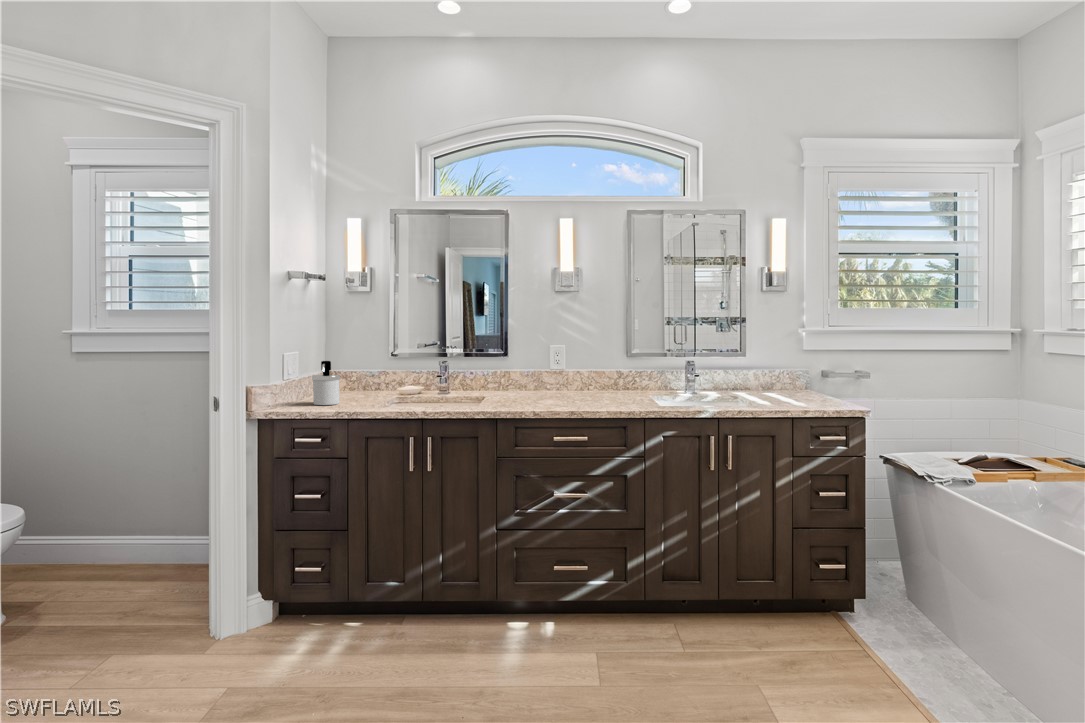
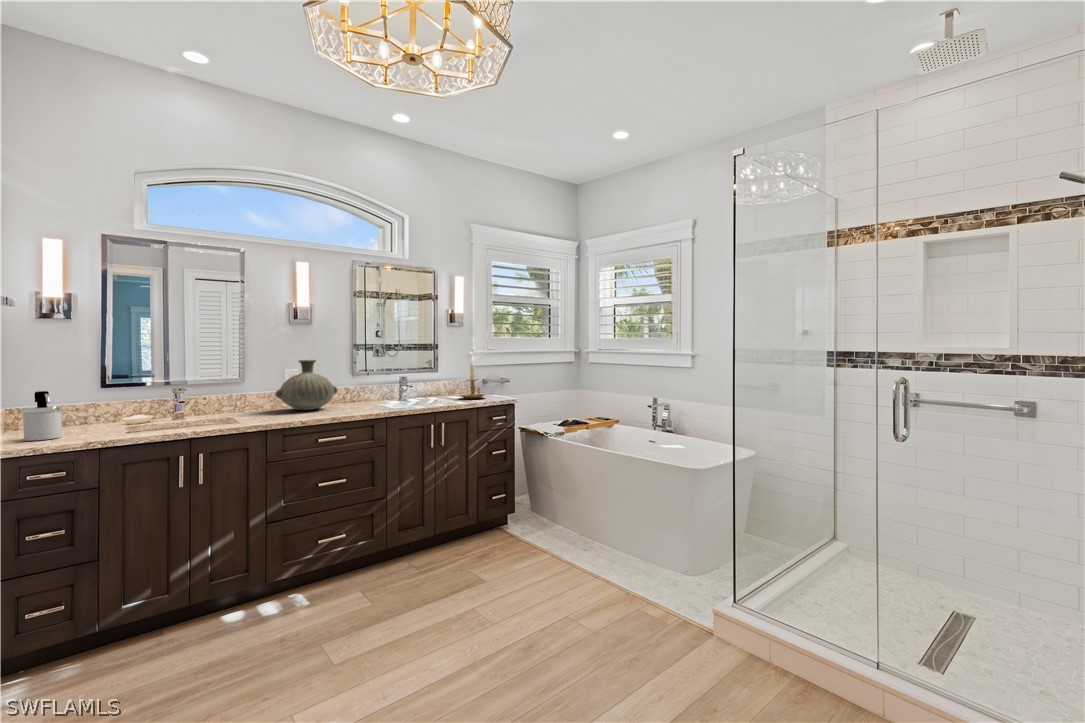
vase: none [530,336,600,395] -> present [275,360,338,410]
candle holder: none [766,347,810,399] -> present [460,365,486,399]

